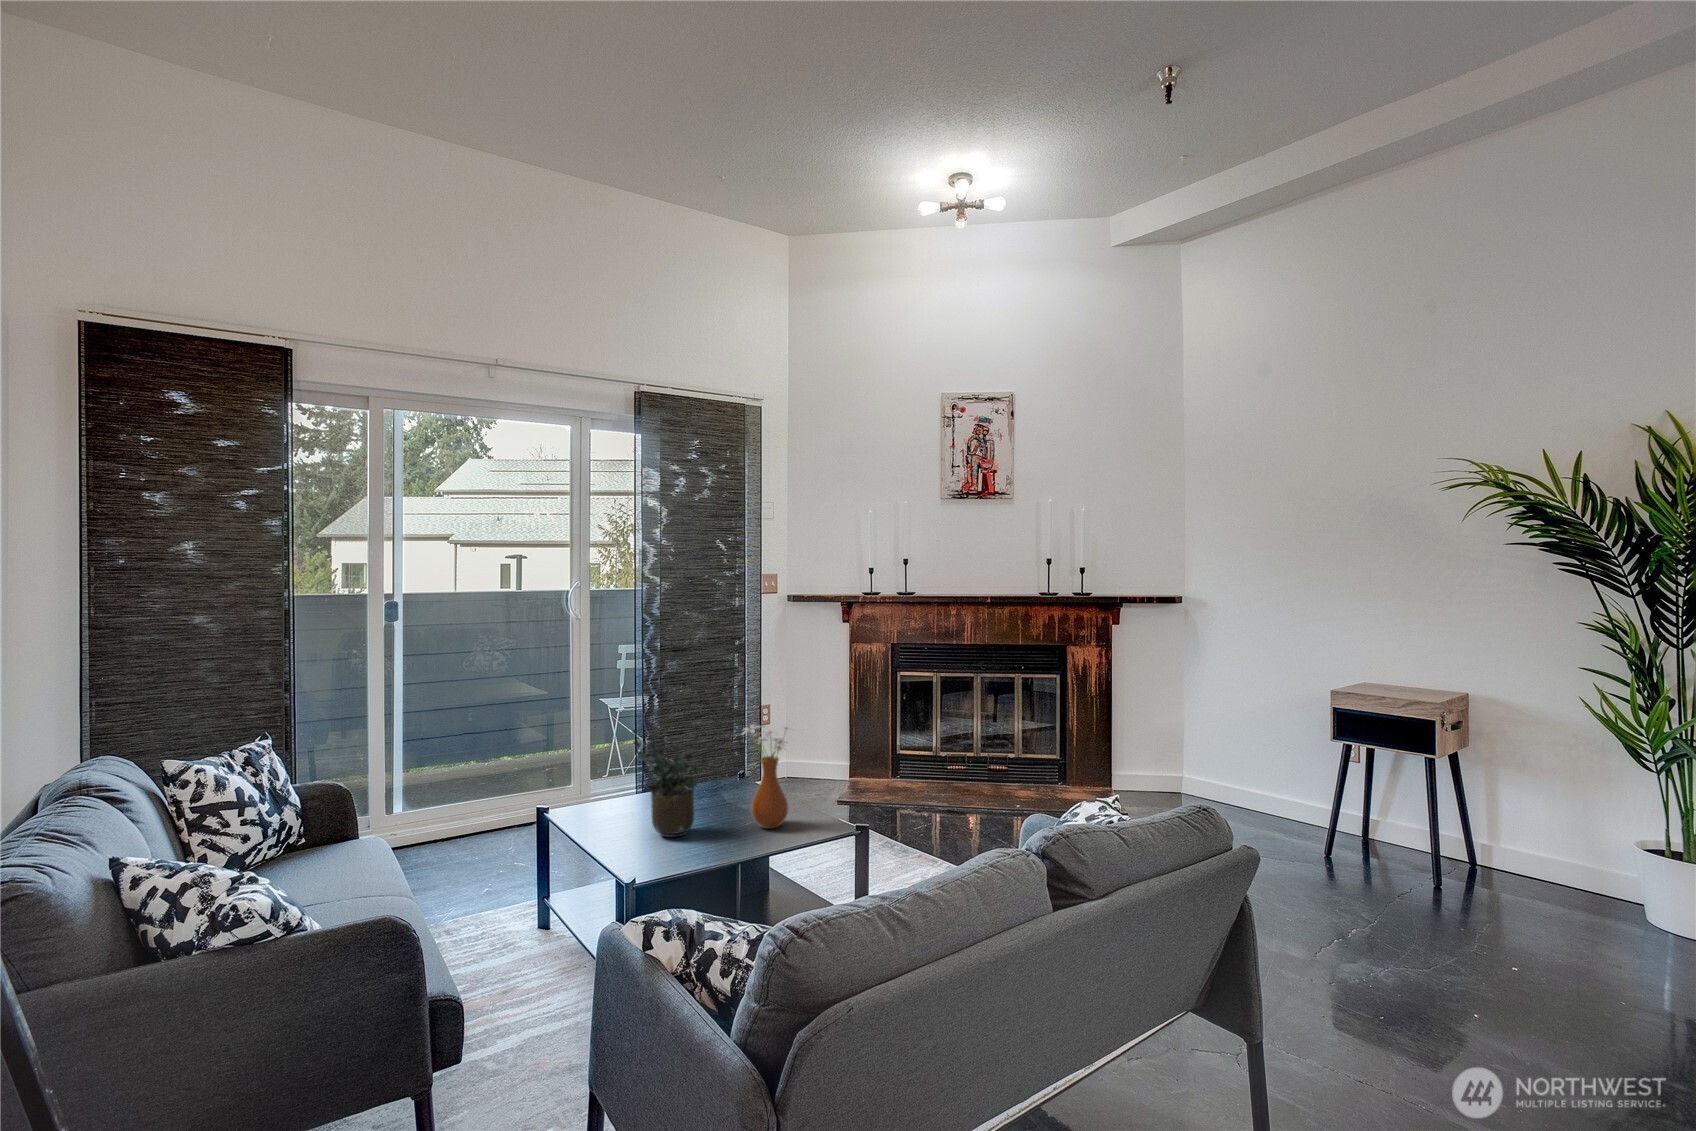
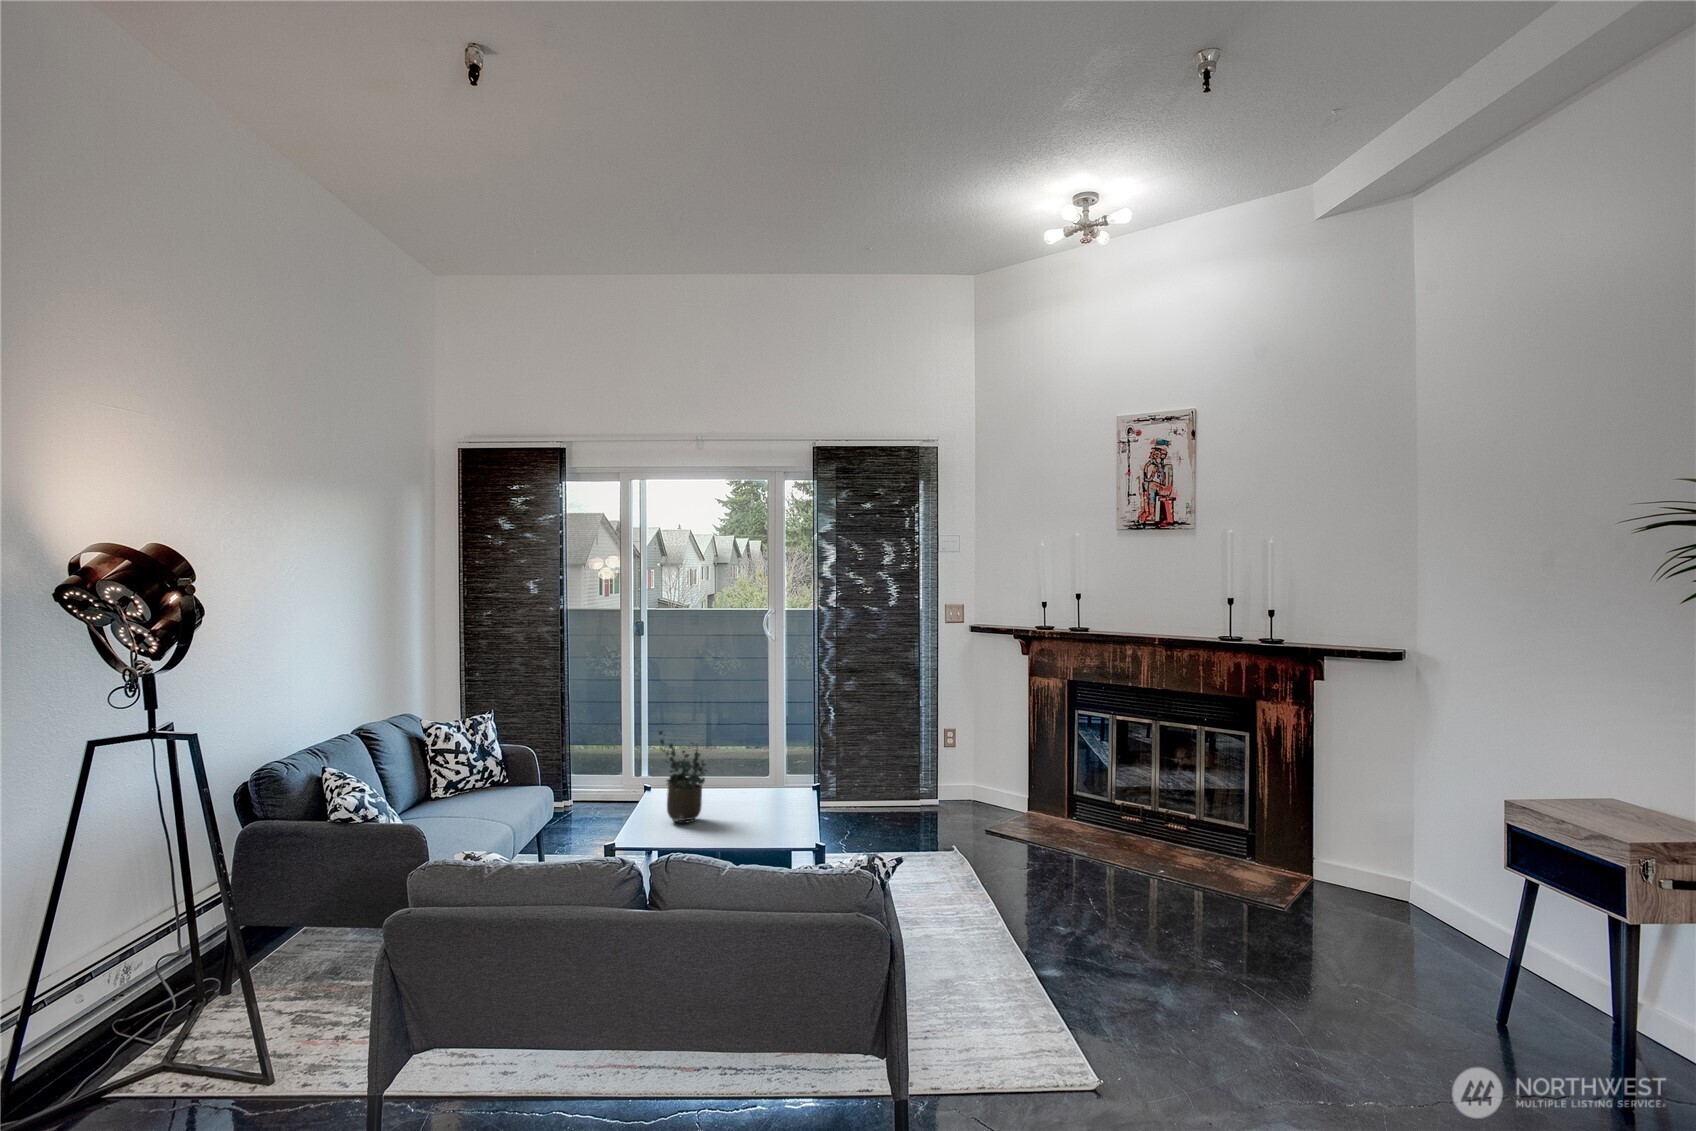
vase: present [742,725,789,829] -> none [729,738,785,832]

